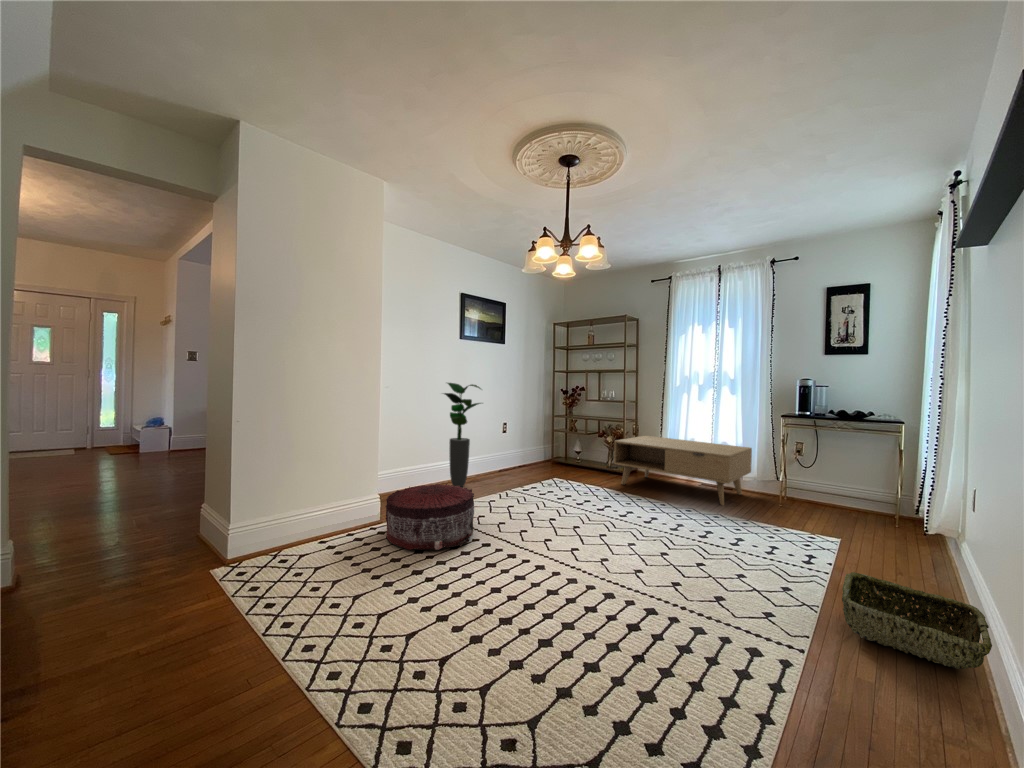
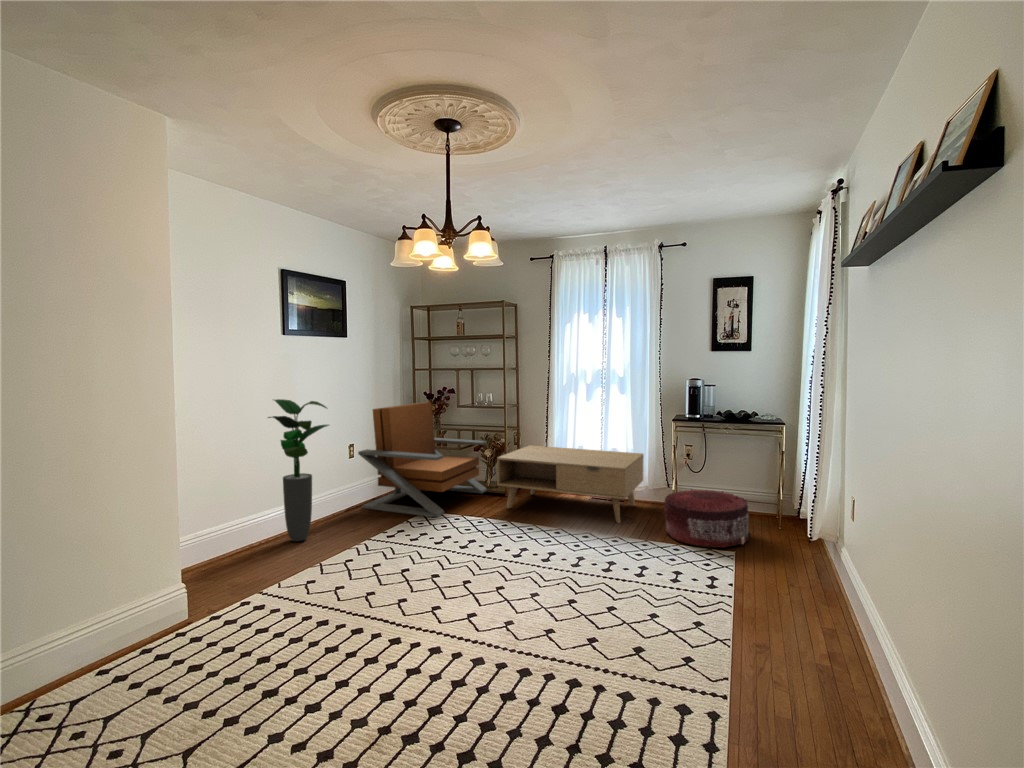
lounge chair: none [506,396,608,484] -> present [358,402,487,517]
pouf: present [386,484,474,550] -> present [664,489,751,548]
woven basket: present [842,572,992,669] -> none [754,600,877,684]

